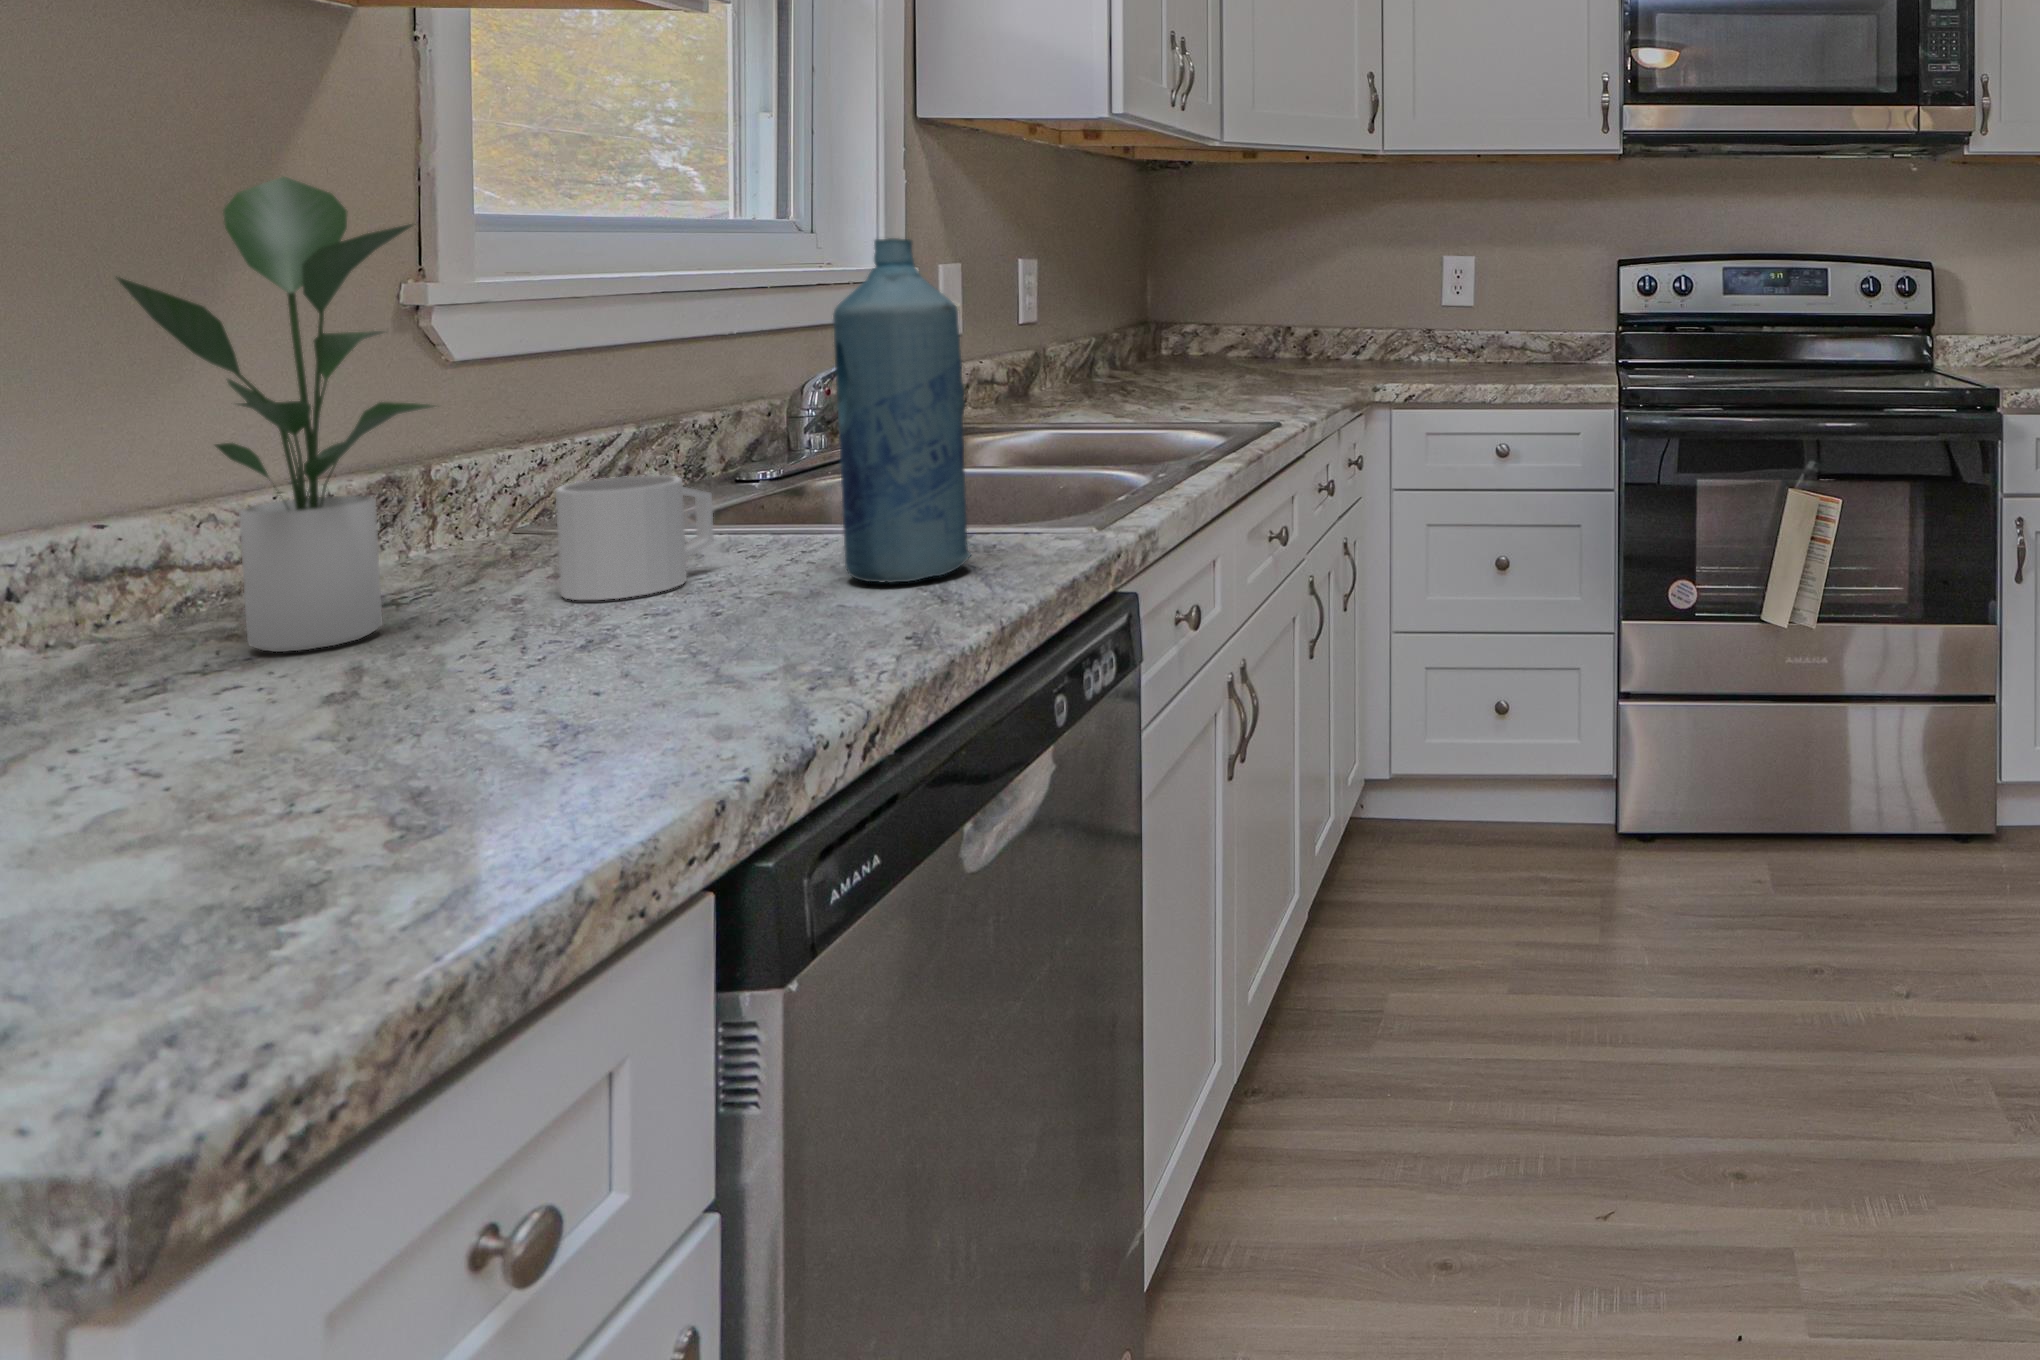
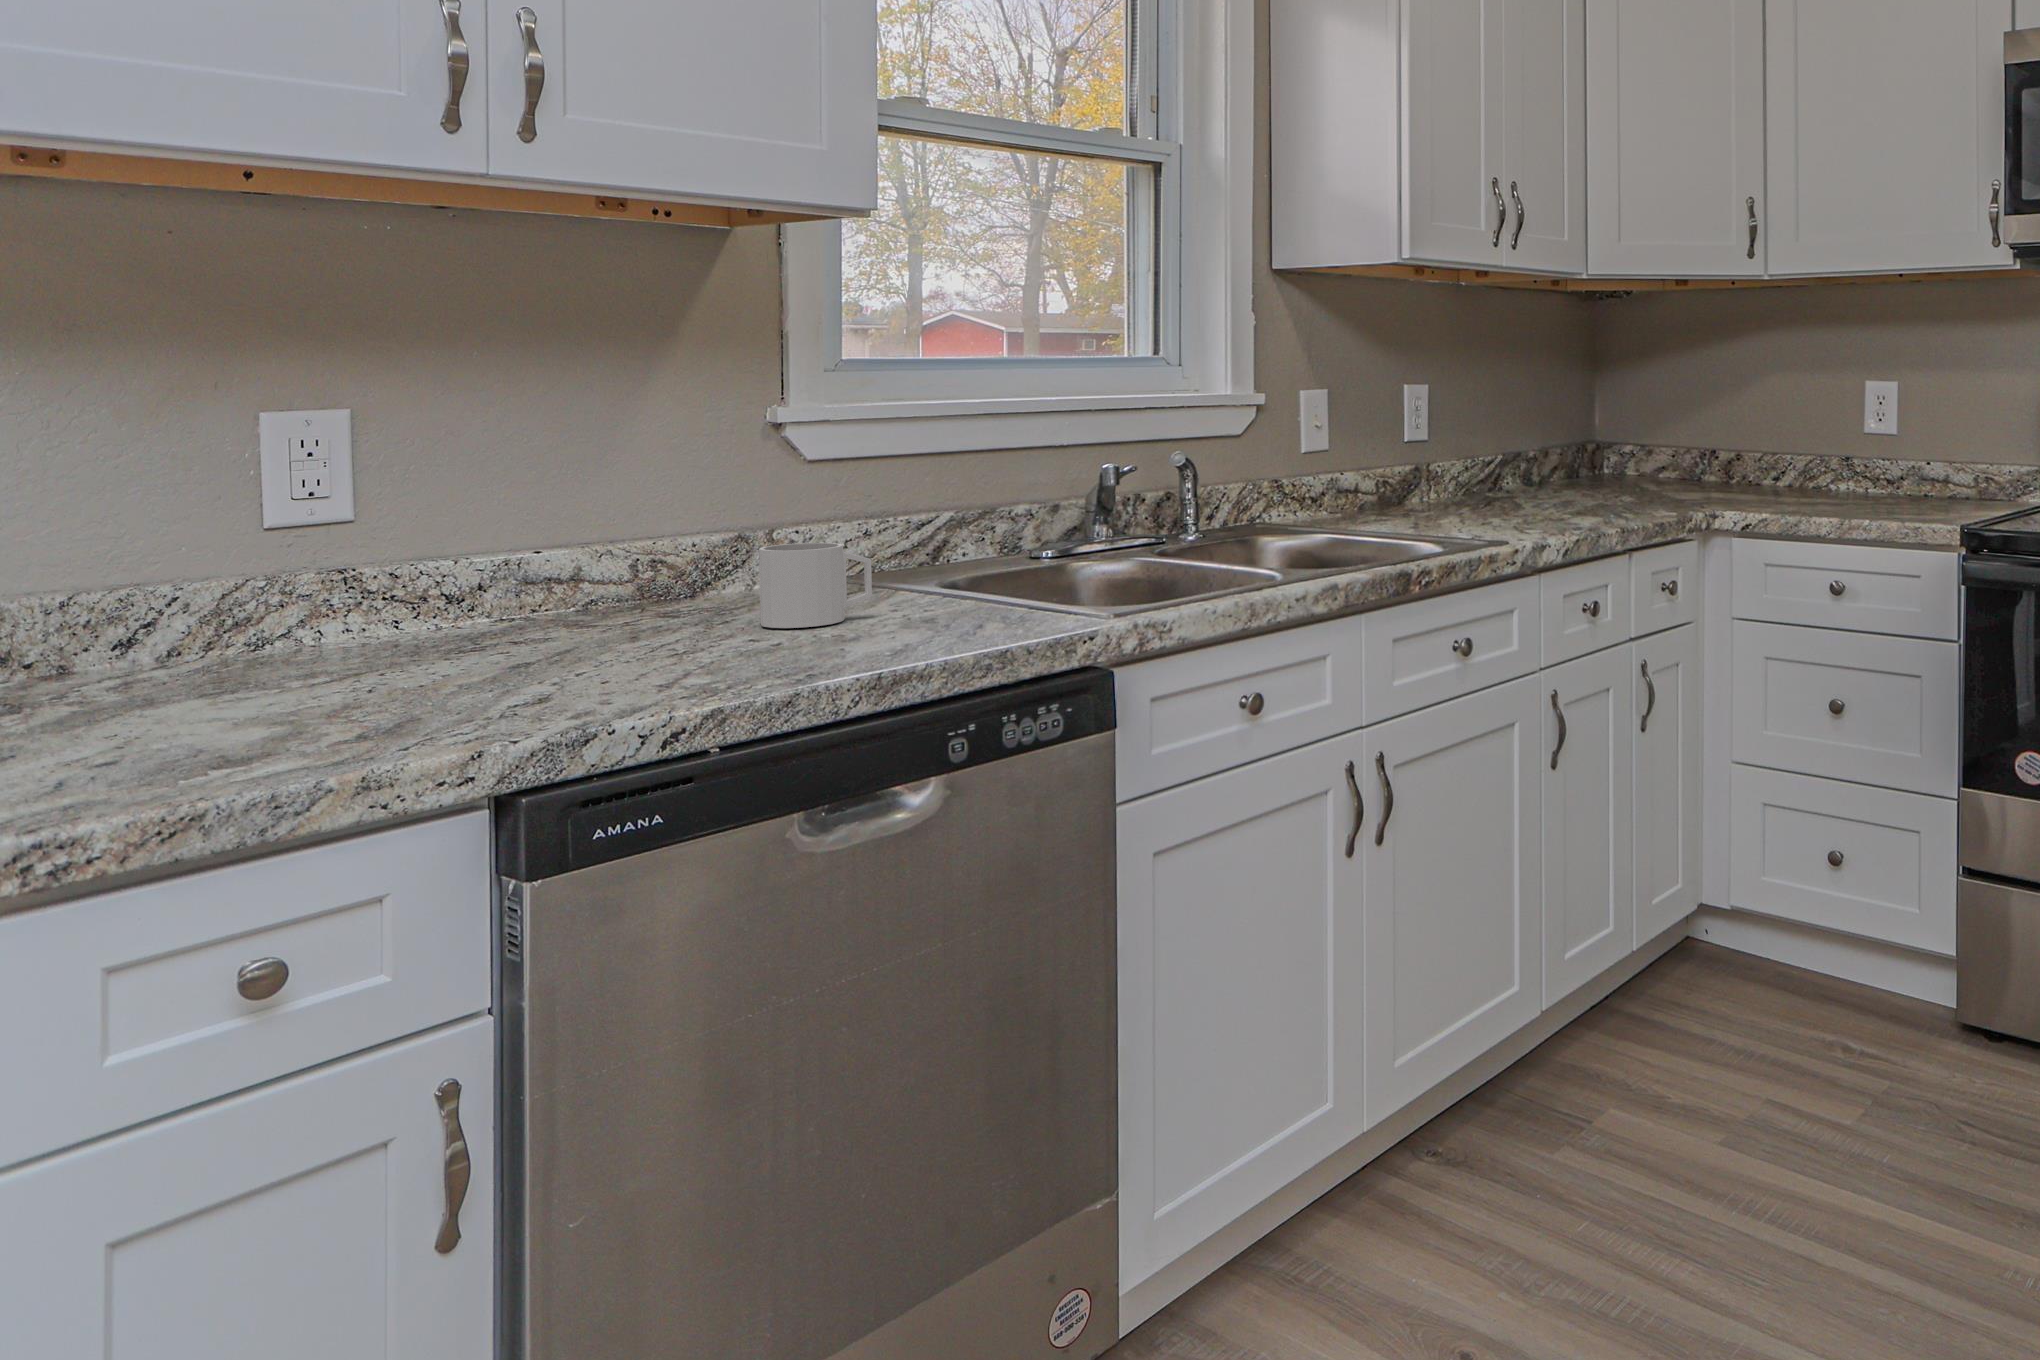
potted plant: present [117,176,433,652] -> none [504,331,683,638]
bottle: present [833,238,971,583] -> none [907,370,1006,637]

